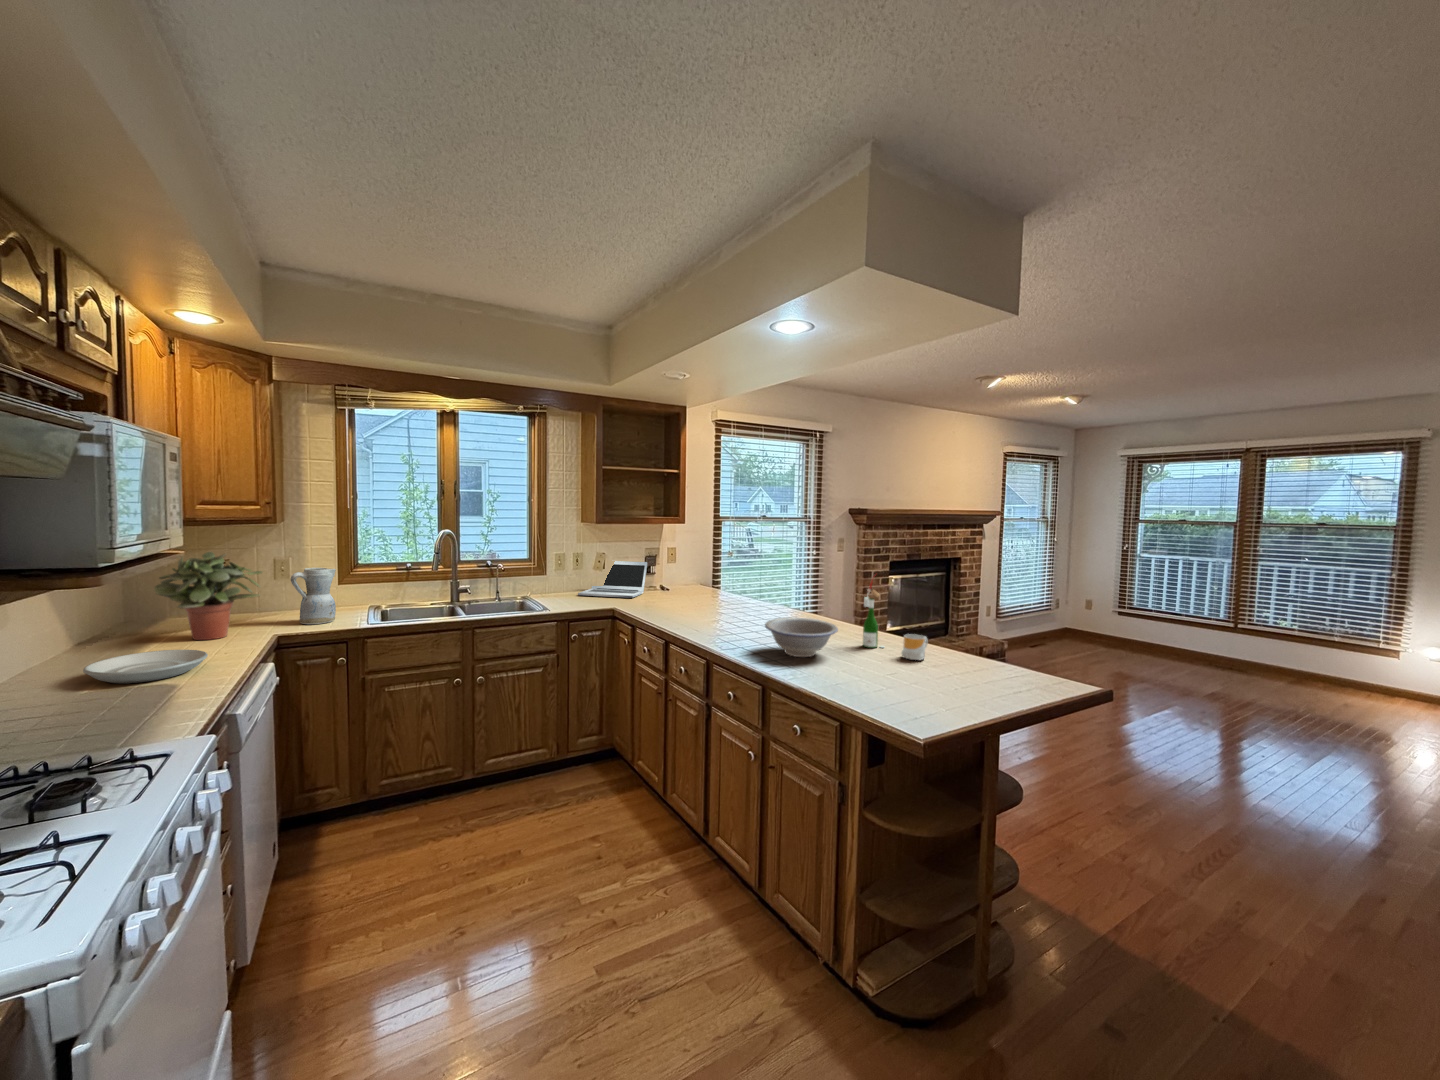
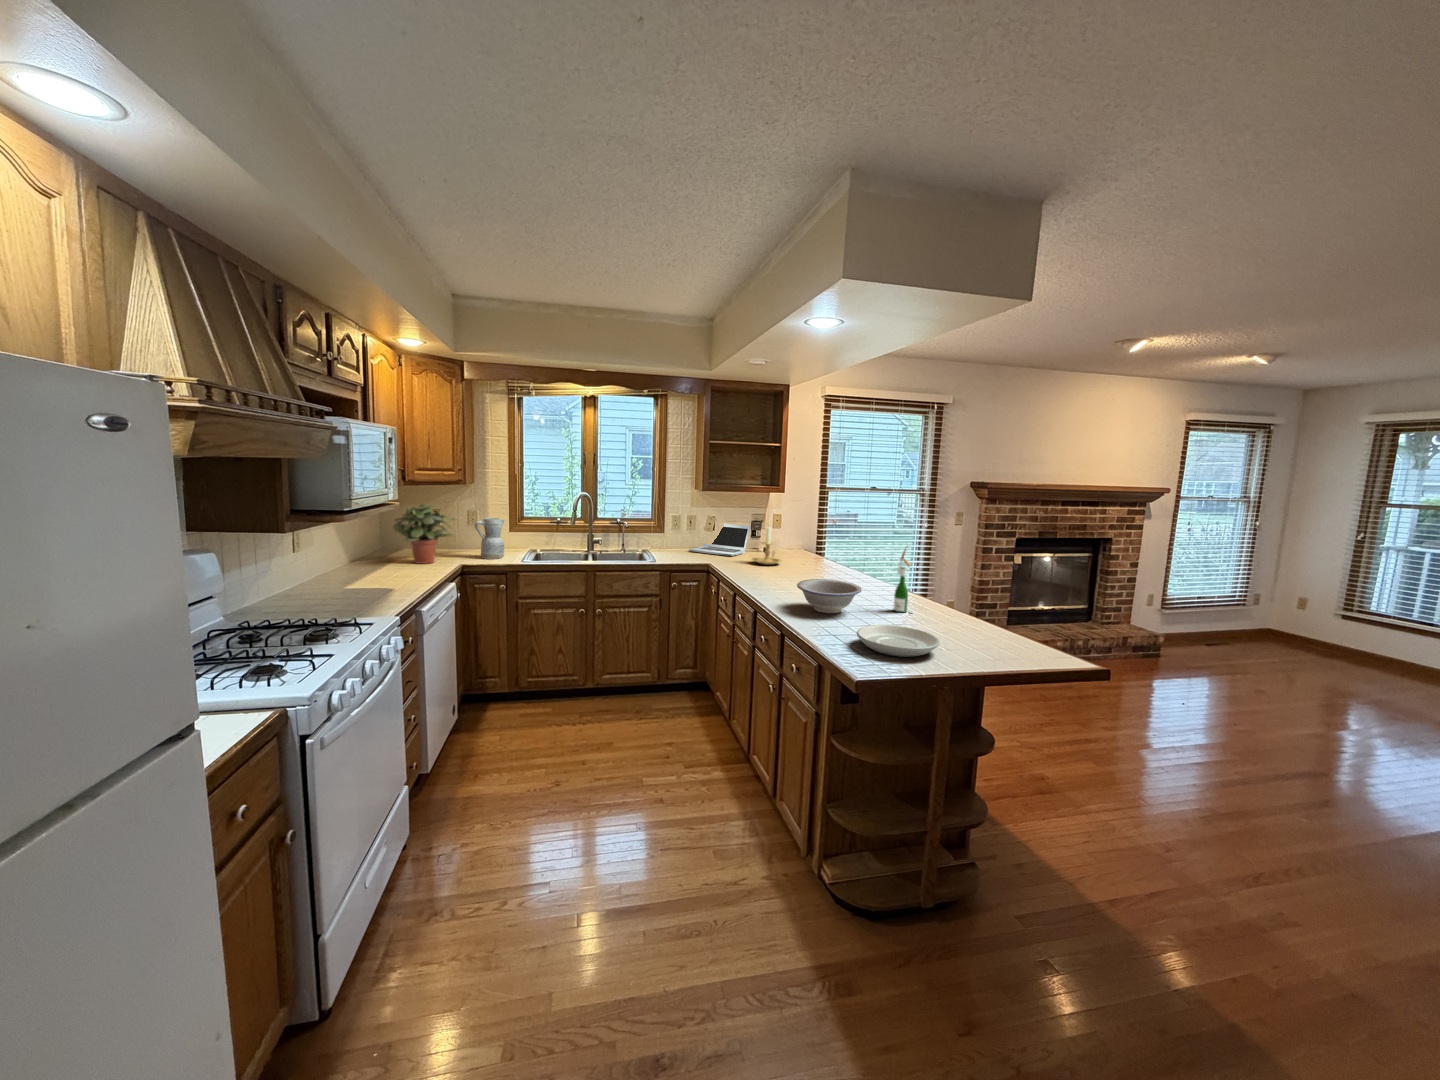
candle holder: none [662,560,697,605] -> present [752,527,782,565]
mug: present [901,634,928,660] -> none [918,602,947,626]
plate: present [83,650,208,683] -> present [857,625,940,657]

